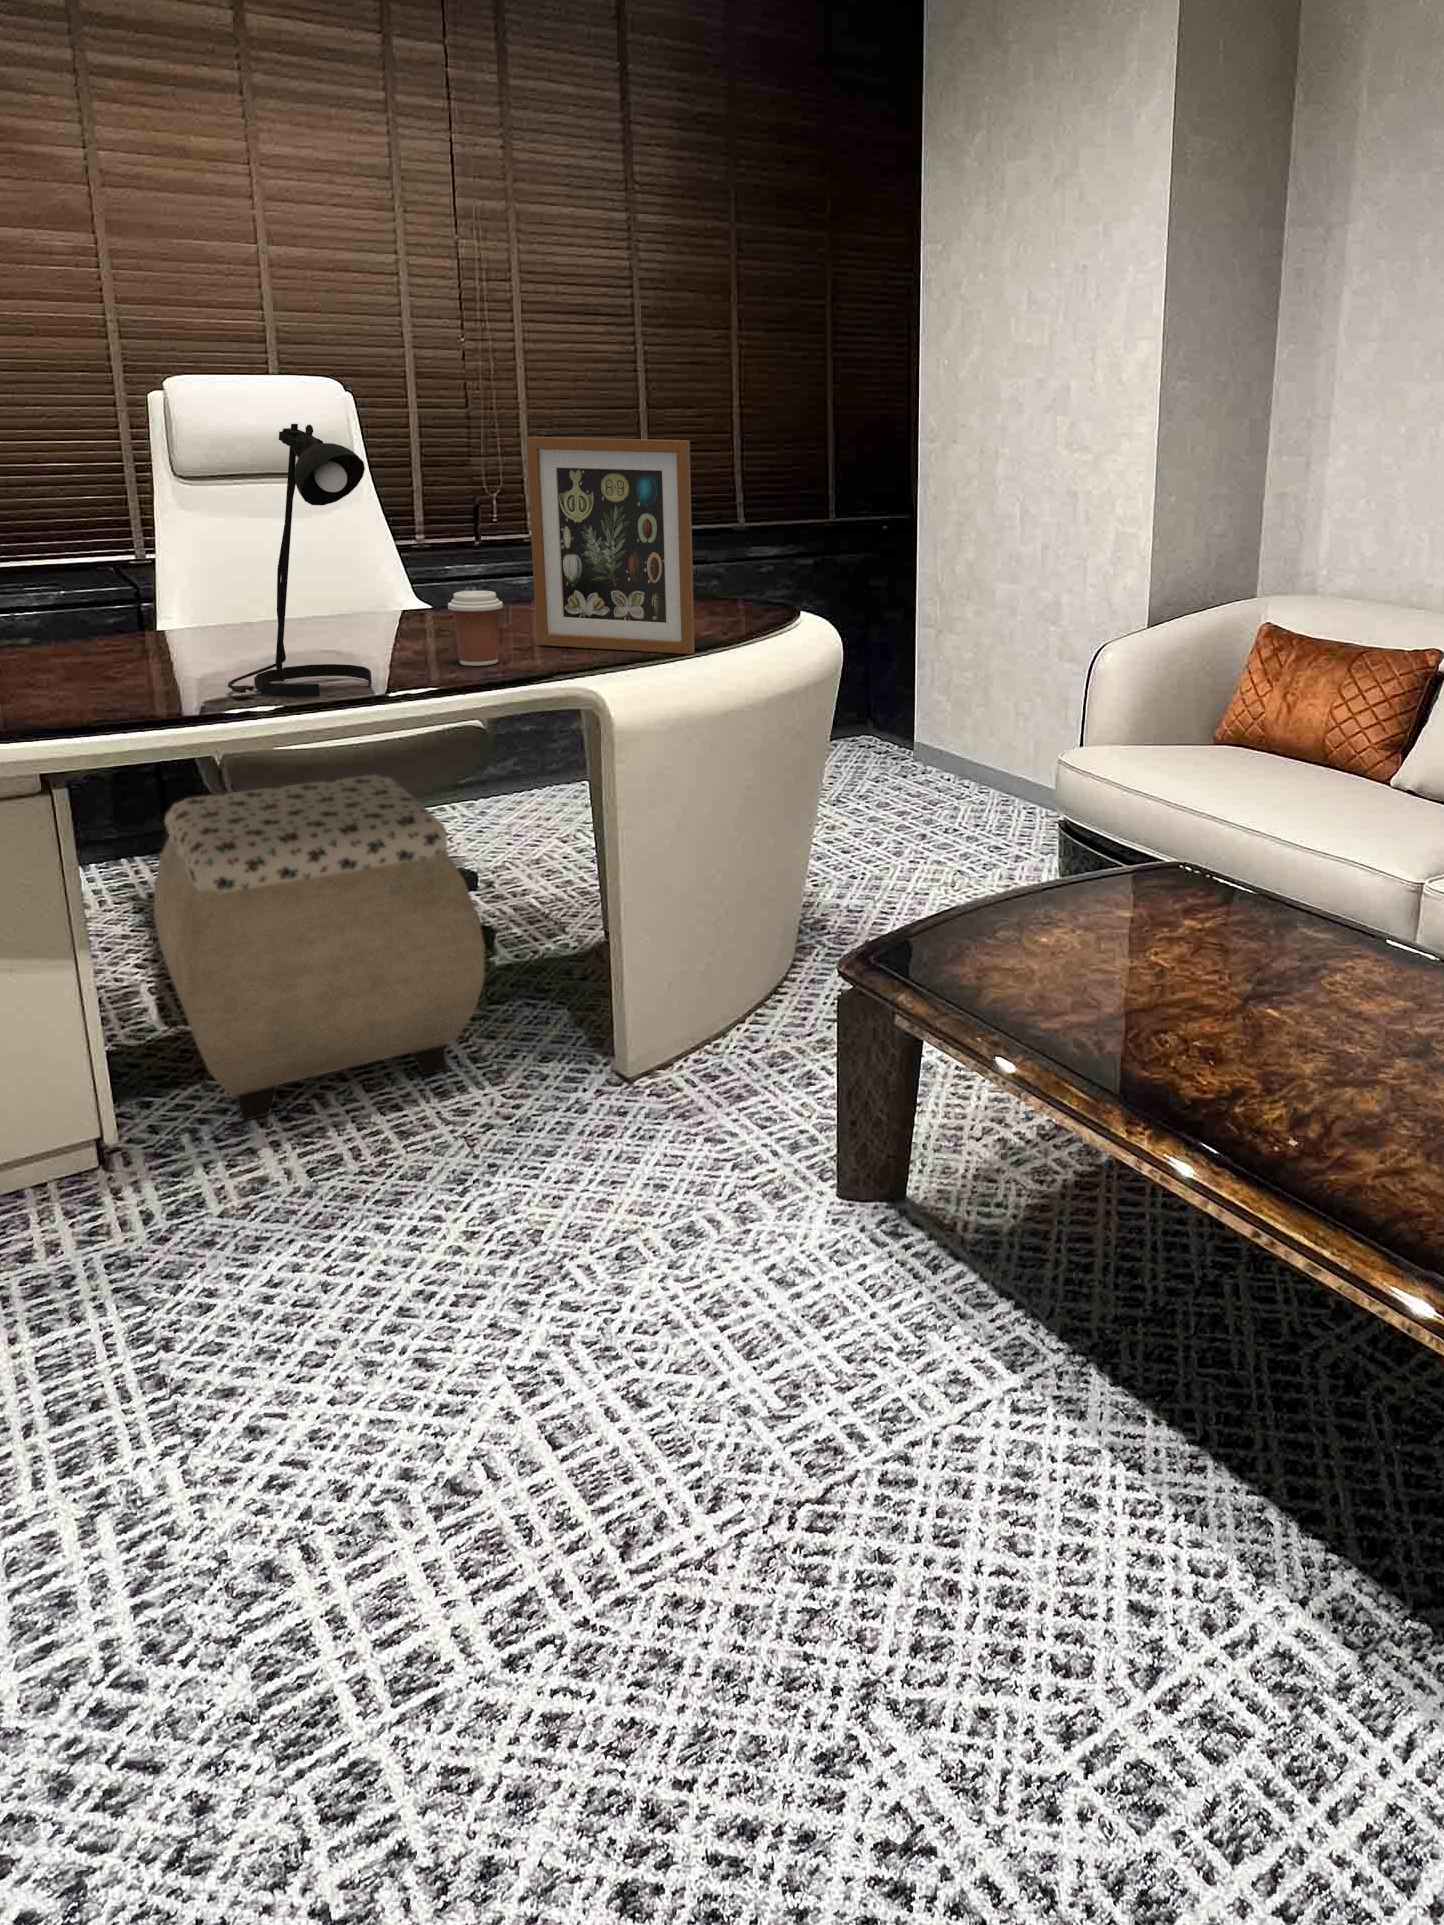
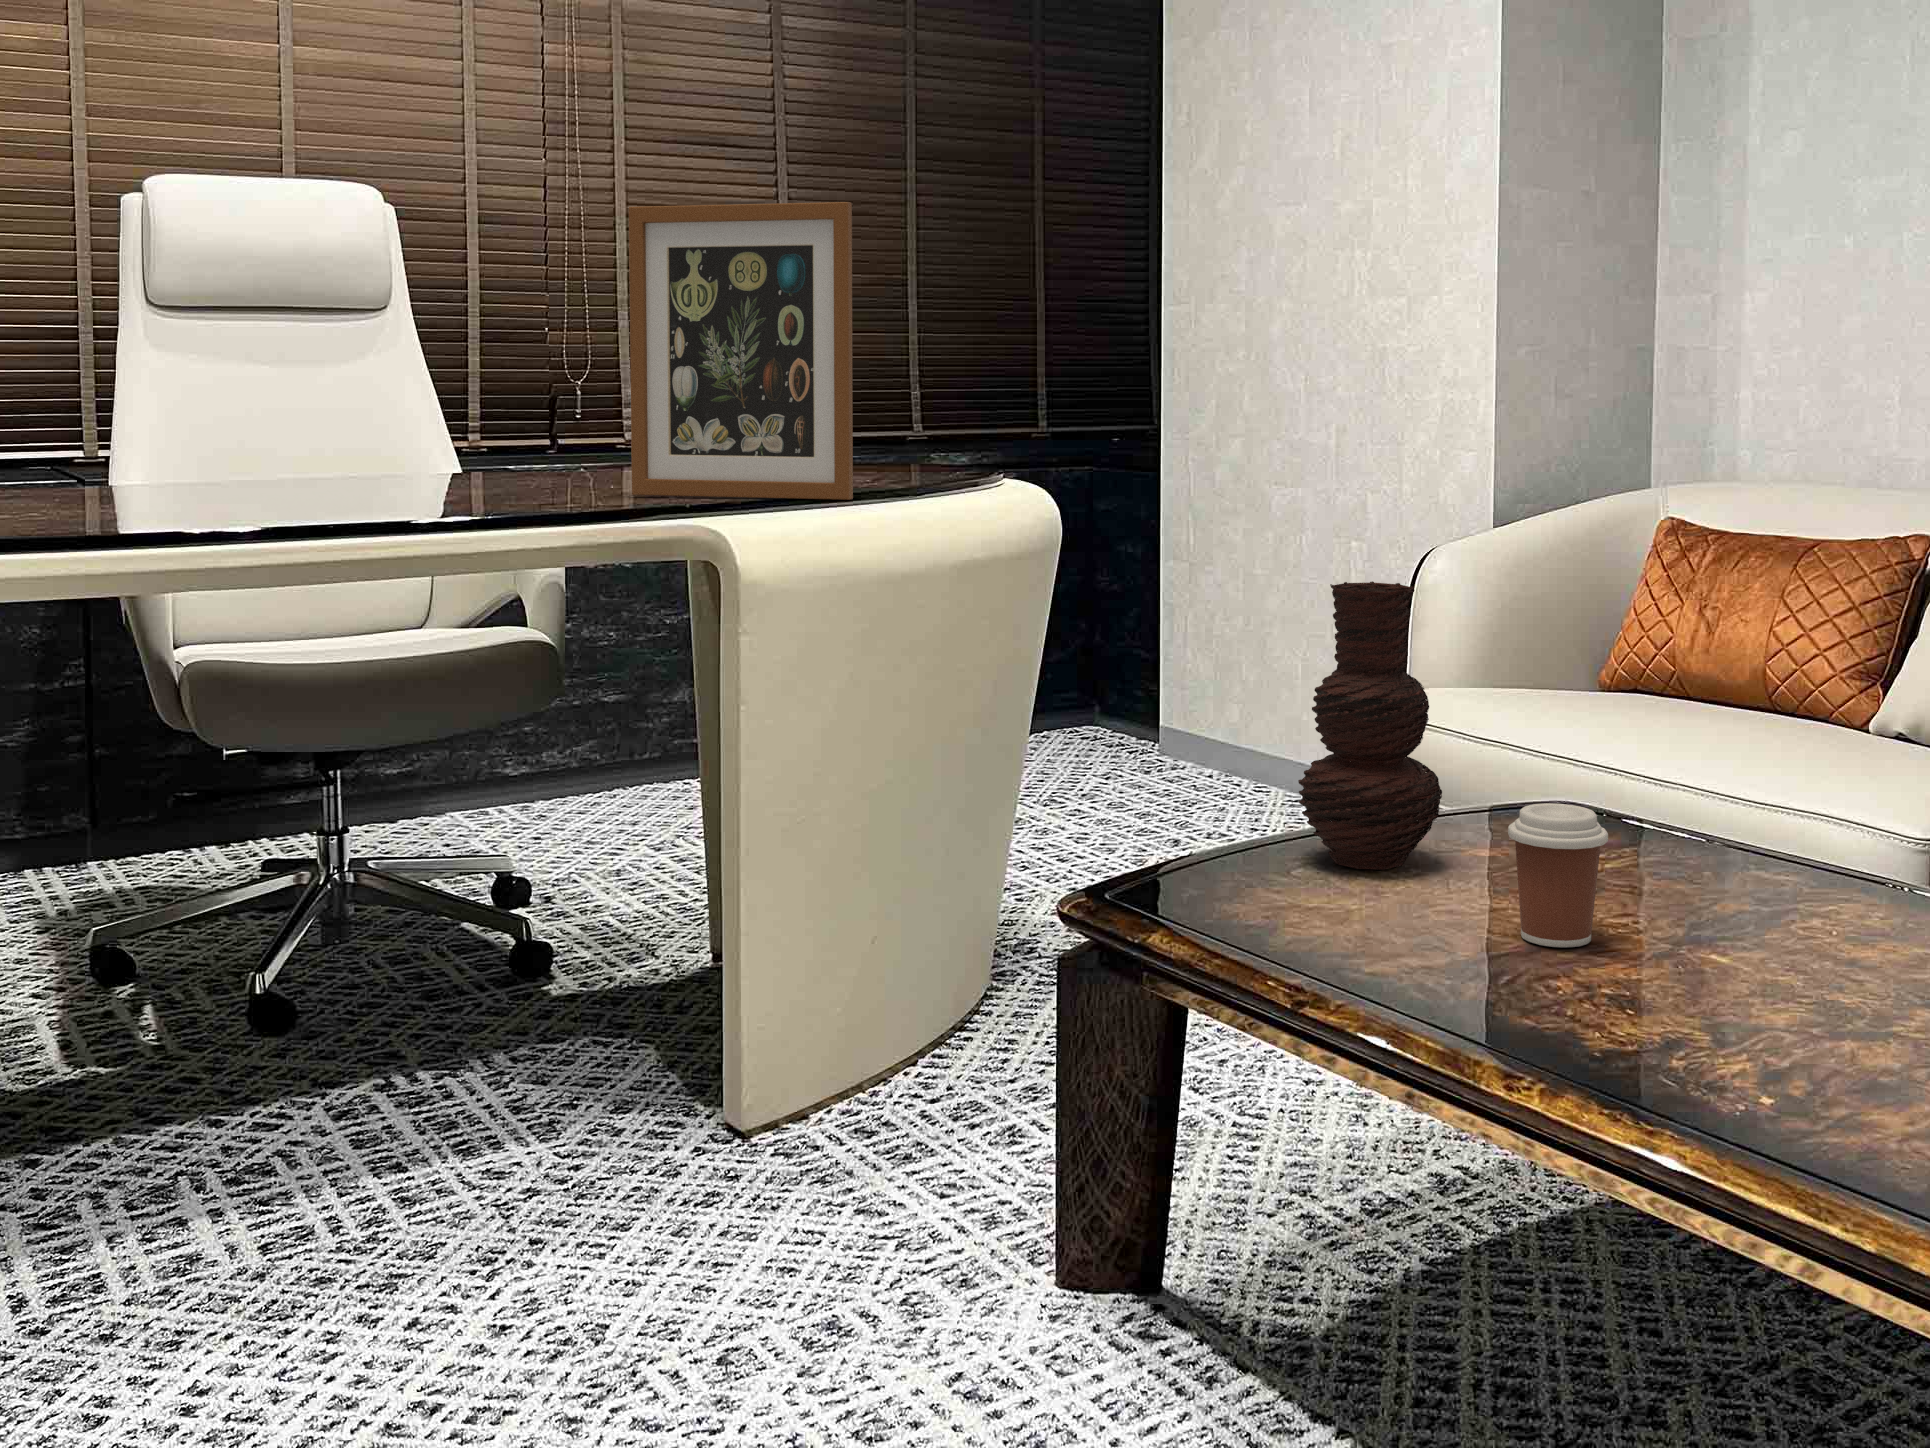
desk lamp: present [228,424,372,697] -> none [201,150,410,521]
coffee cup: present [448,591,503,666] -> present [1508,803,1608,947]
vase: none [1002,737,1098,933] -> present [1298,581,1442,870]
ottoman: present [154,775,485,1121] -> none [68,692,539,1183]

